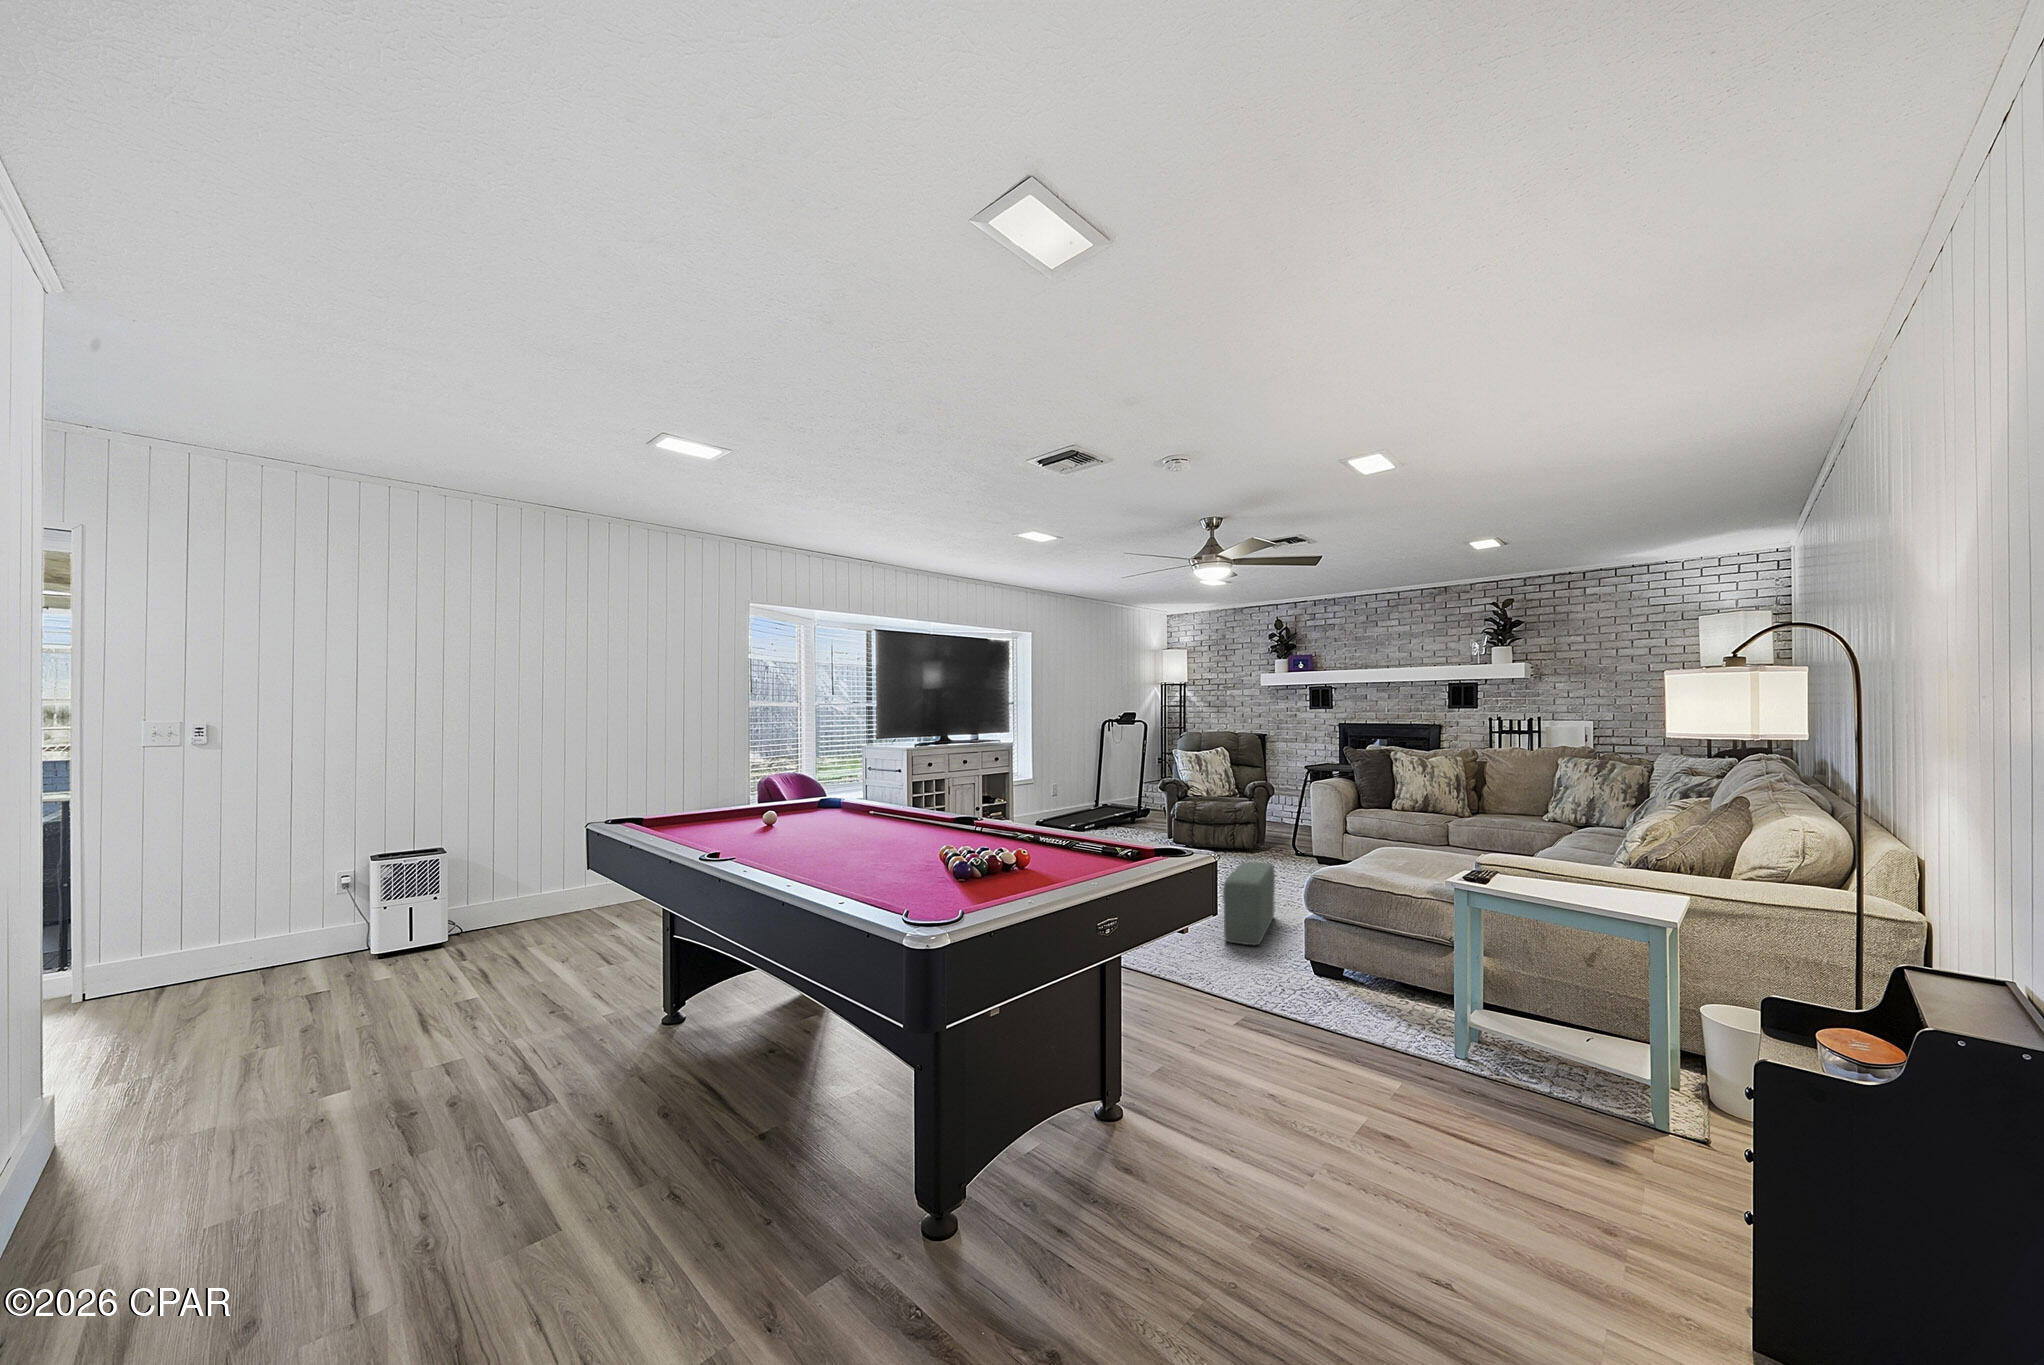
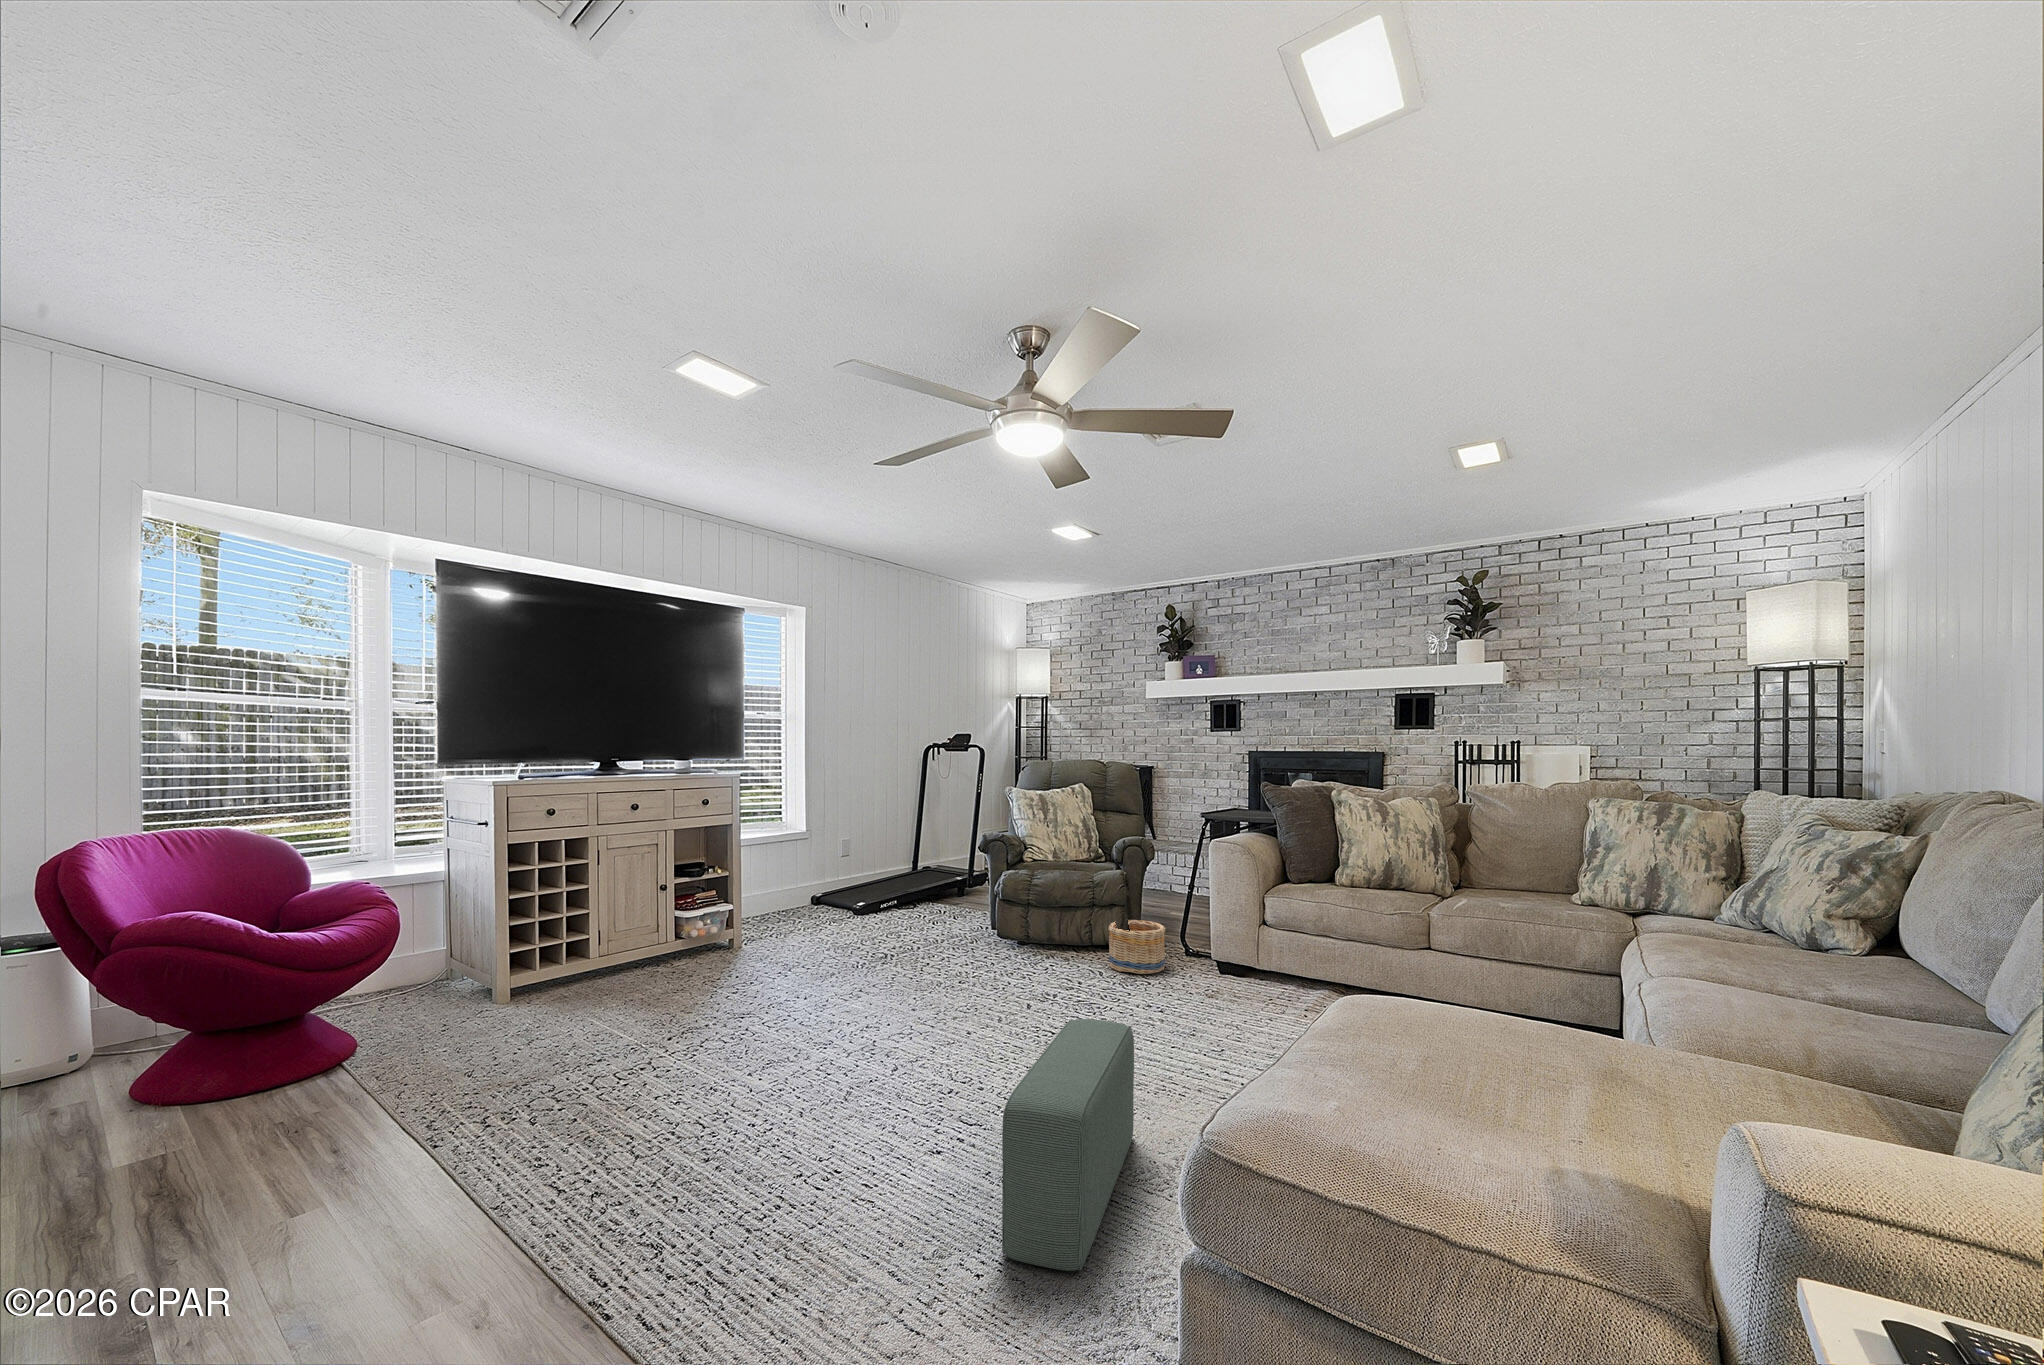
basket: none [1246,832,1282,862] -> present [1108,920,1165,974]

